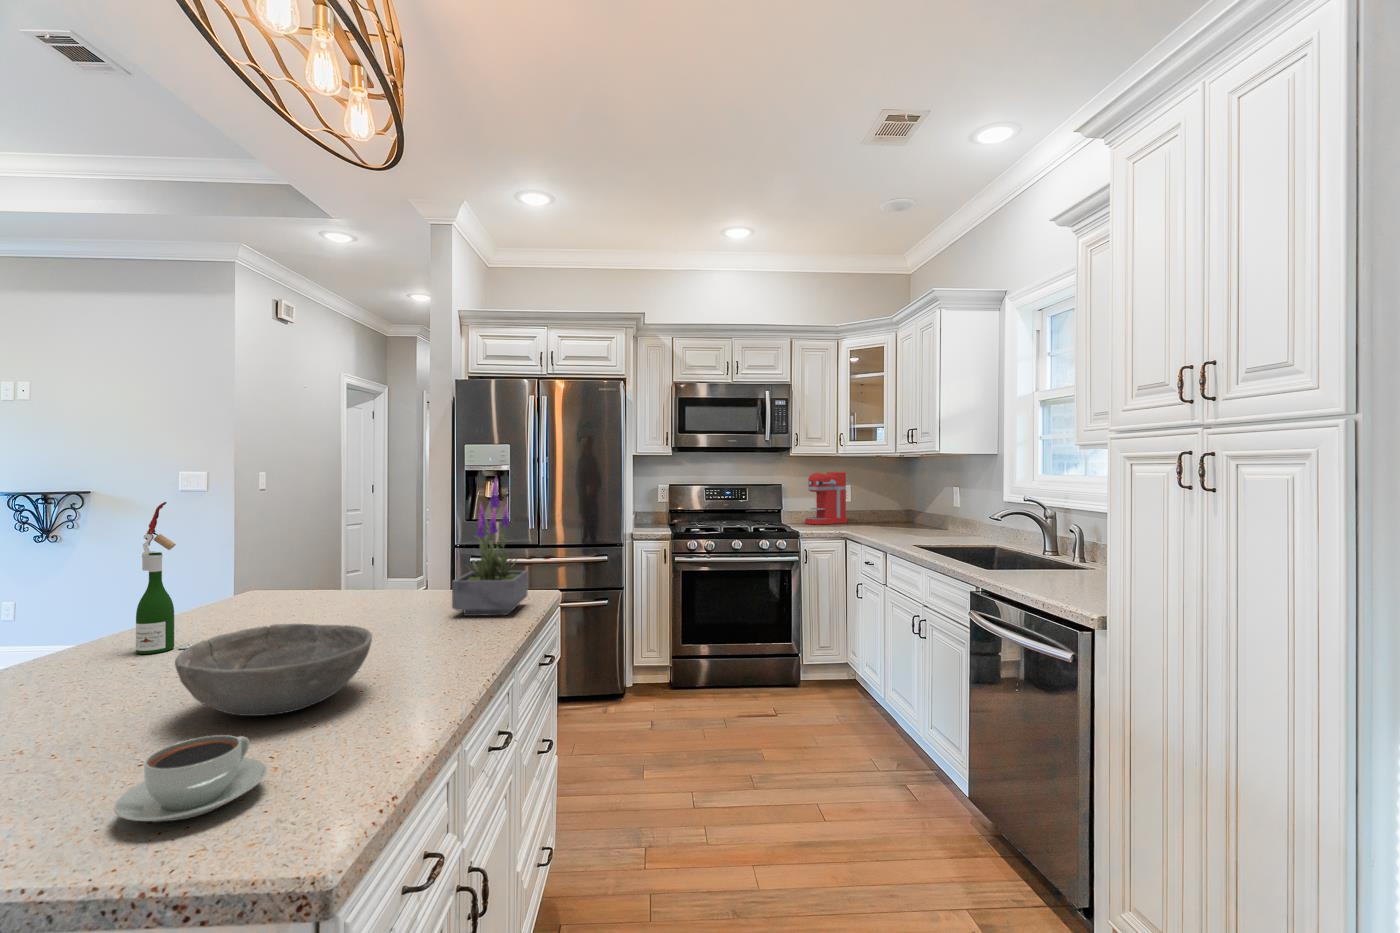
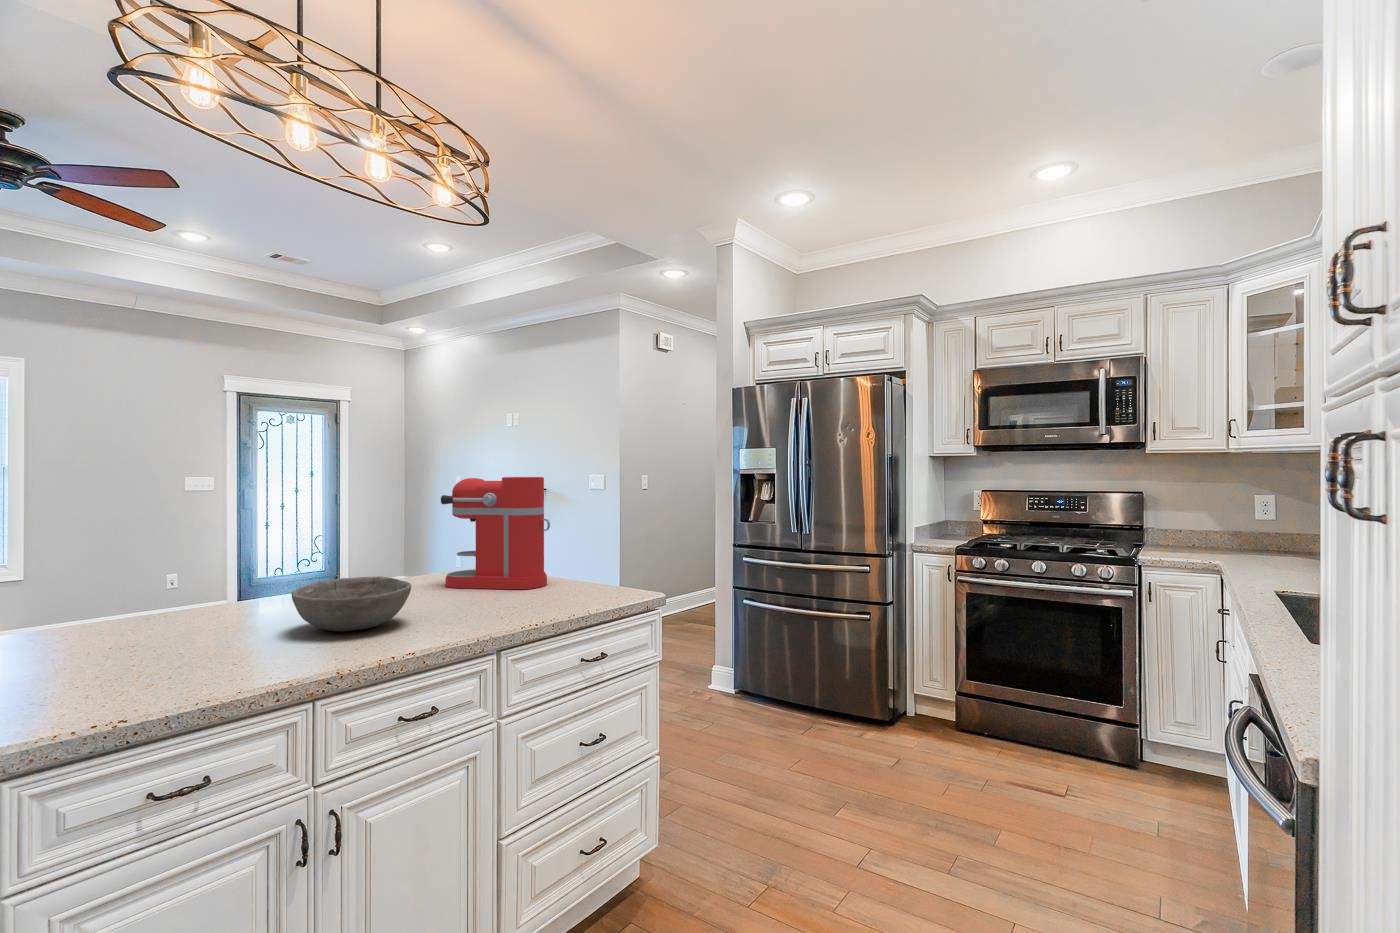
coffee maker: present [805,472,848,524] -> present [441,477,550,589]
potted plant: present [452,476,528,616] -> none [557,478,628,599]
wine bottle: present [136,502,191,654] -> none [378,493,404,590]
coffee cup: present [114,735,267,822] -> none [176,627,259,667]

